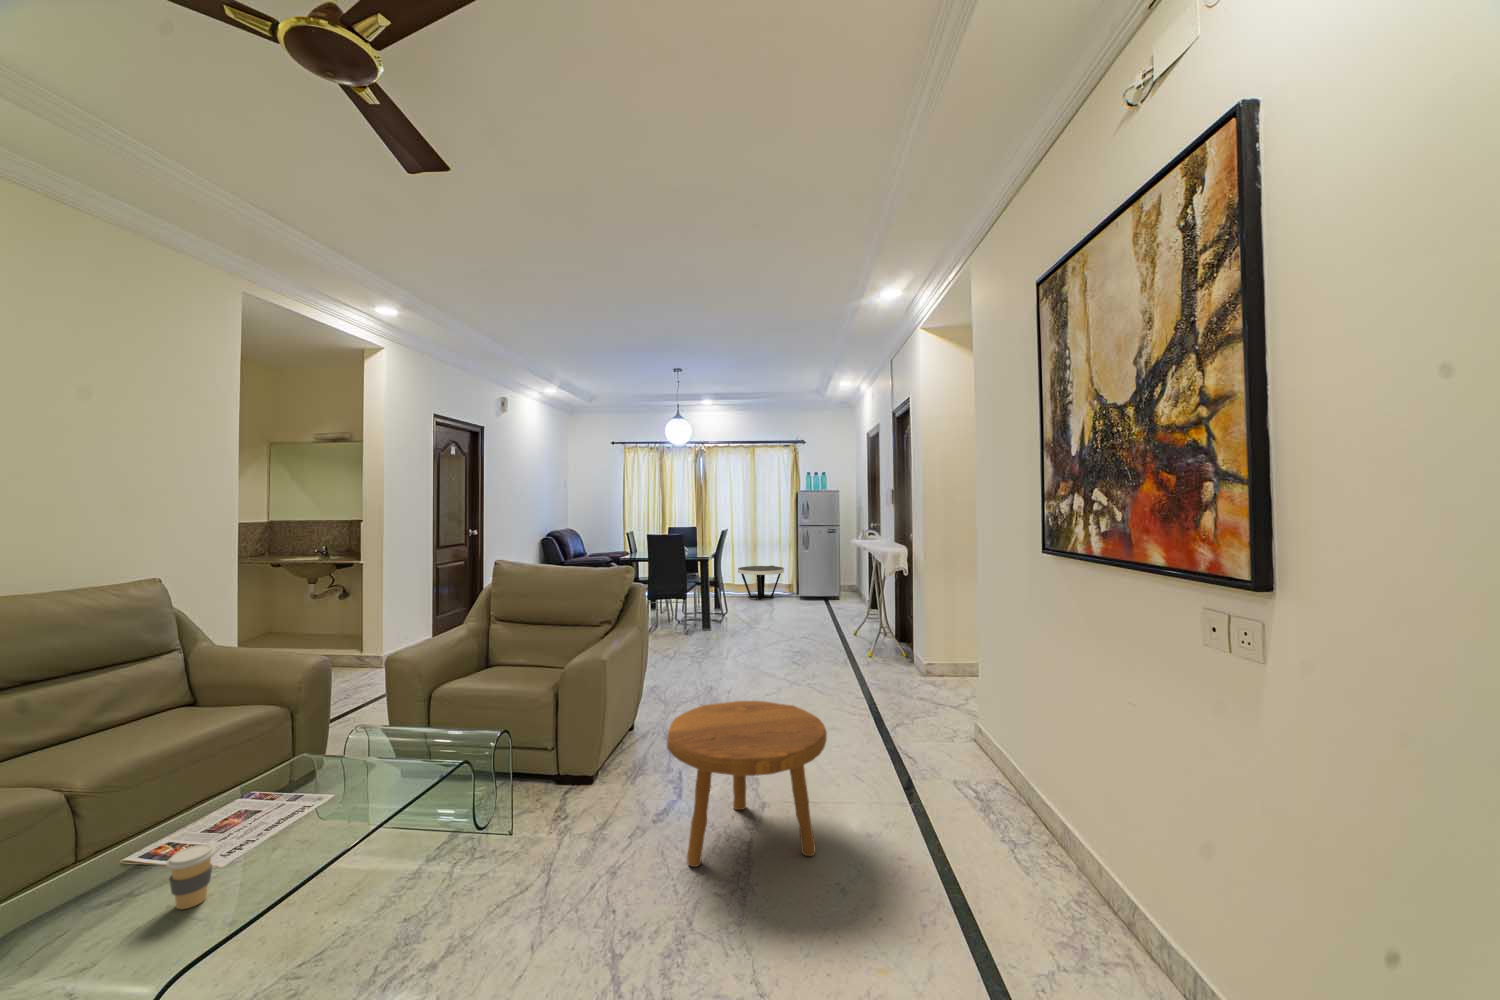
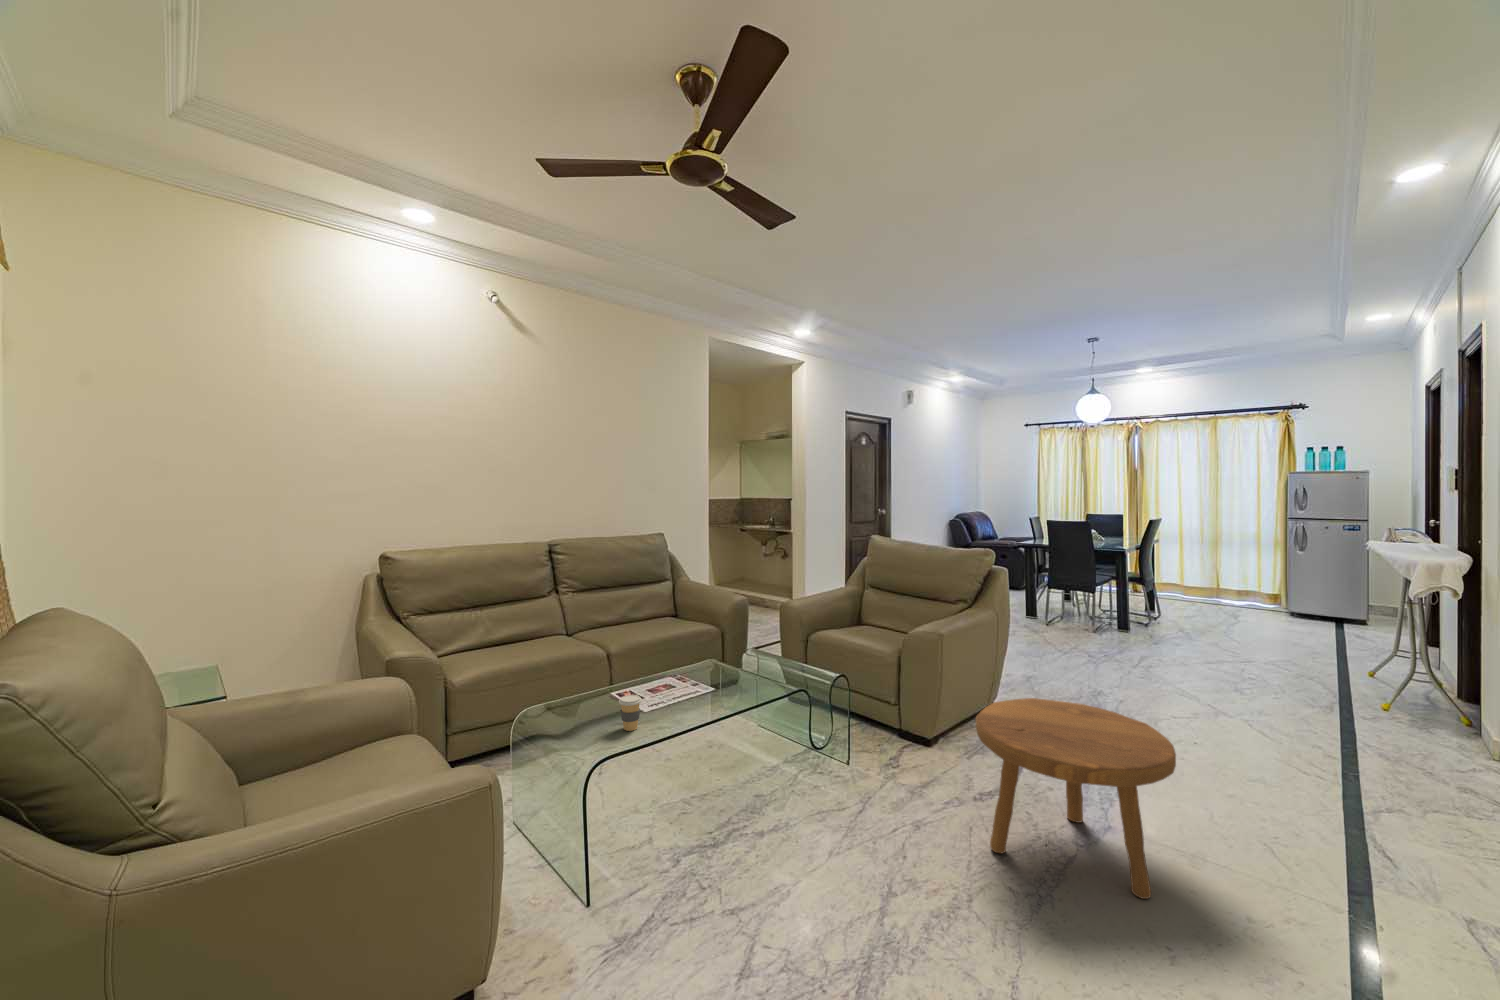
side table: present [738,565,784,600] -> none [1188,566,1262,610]

